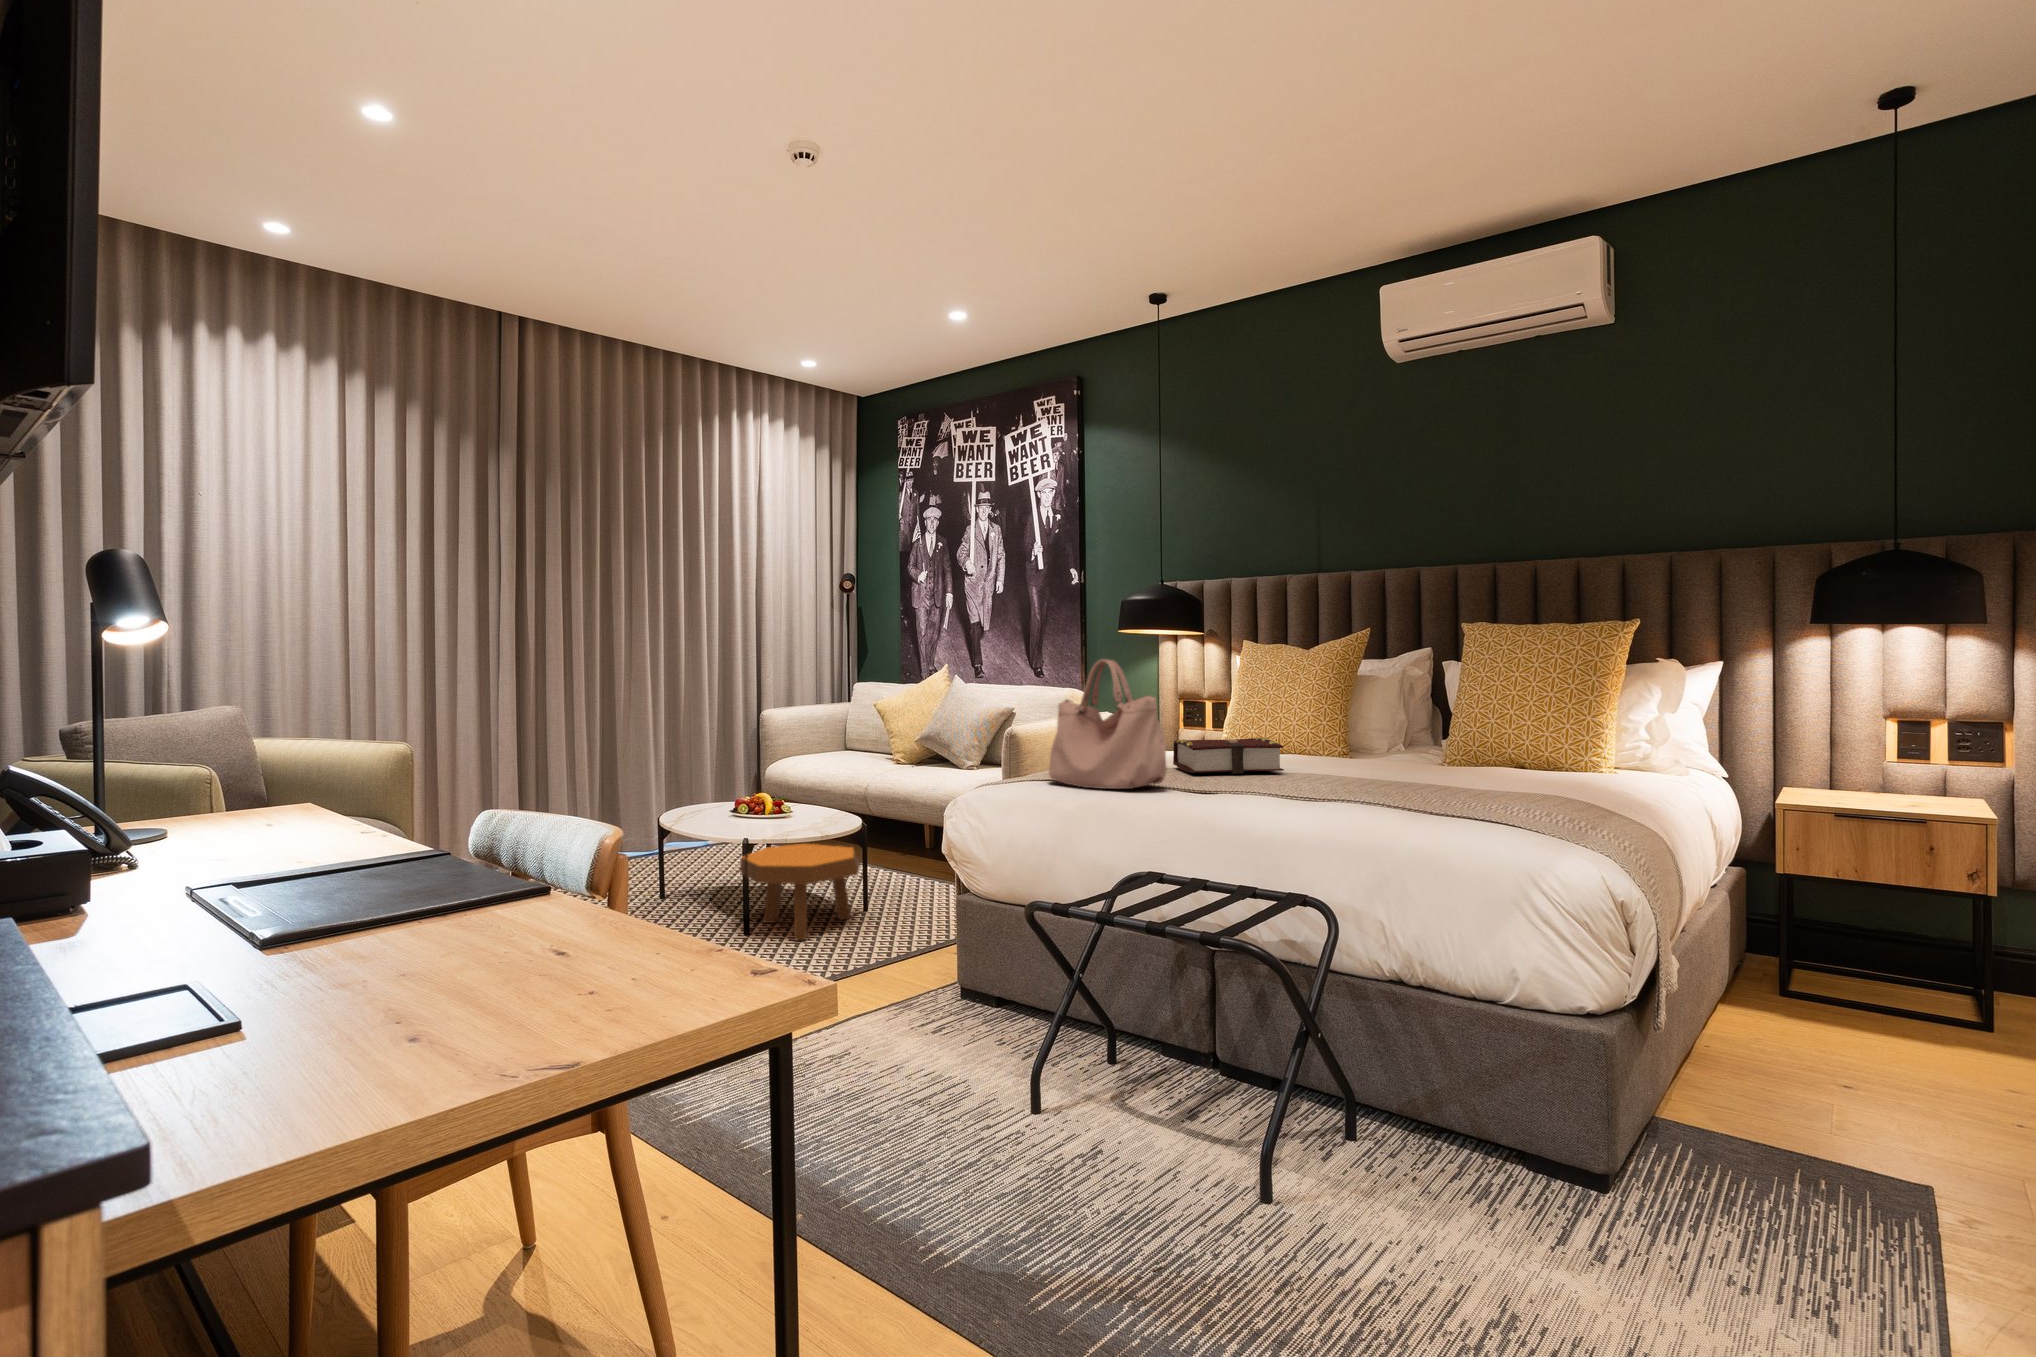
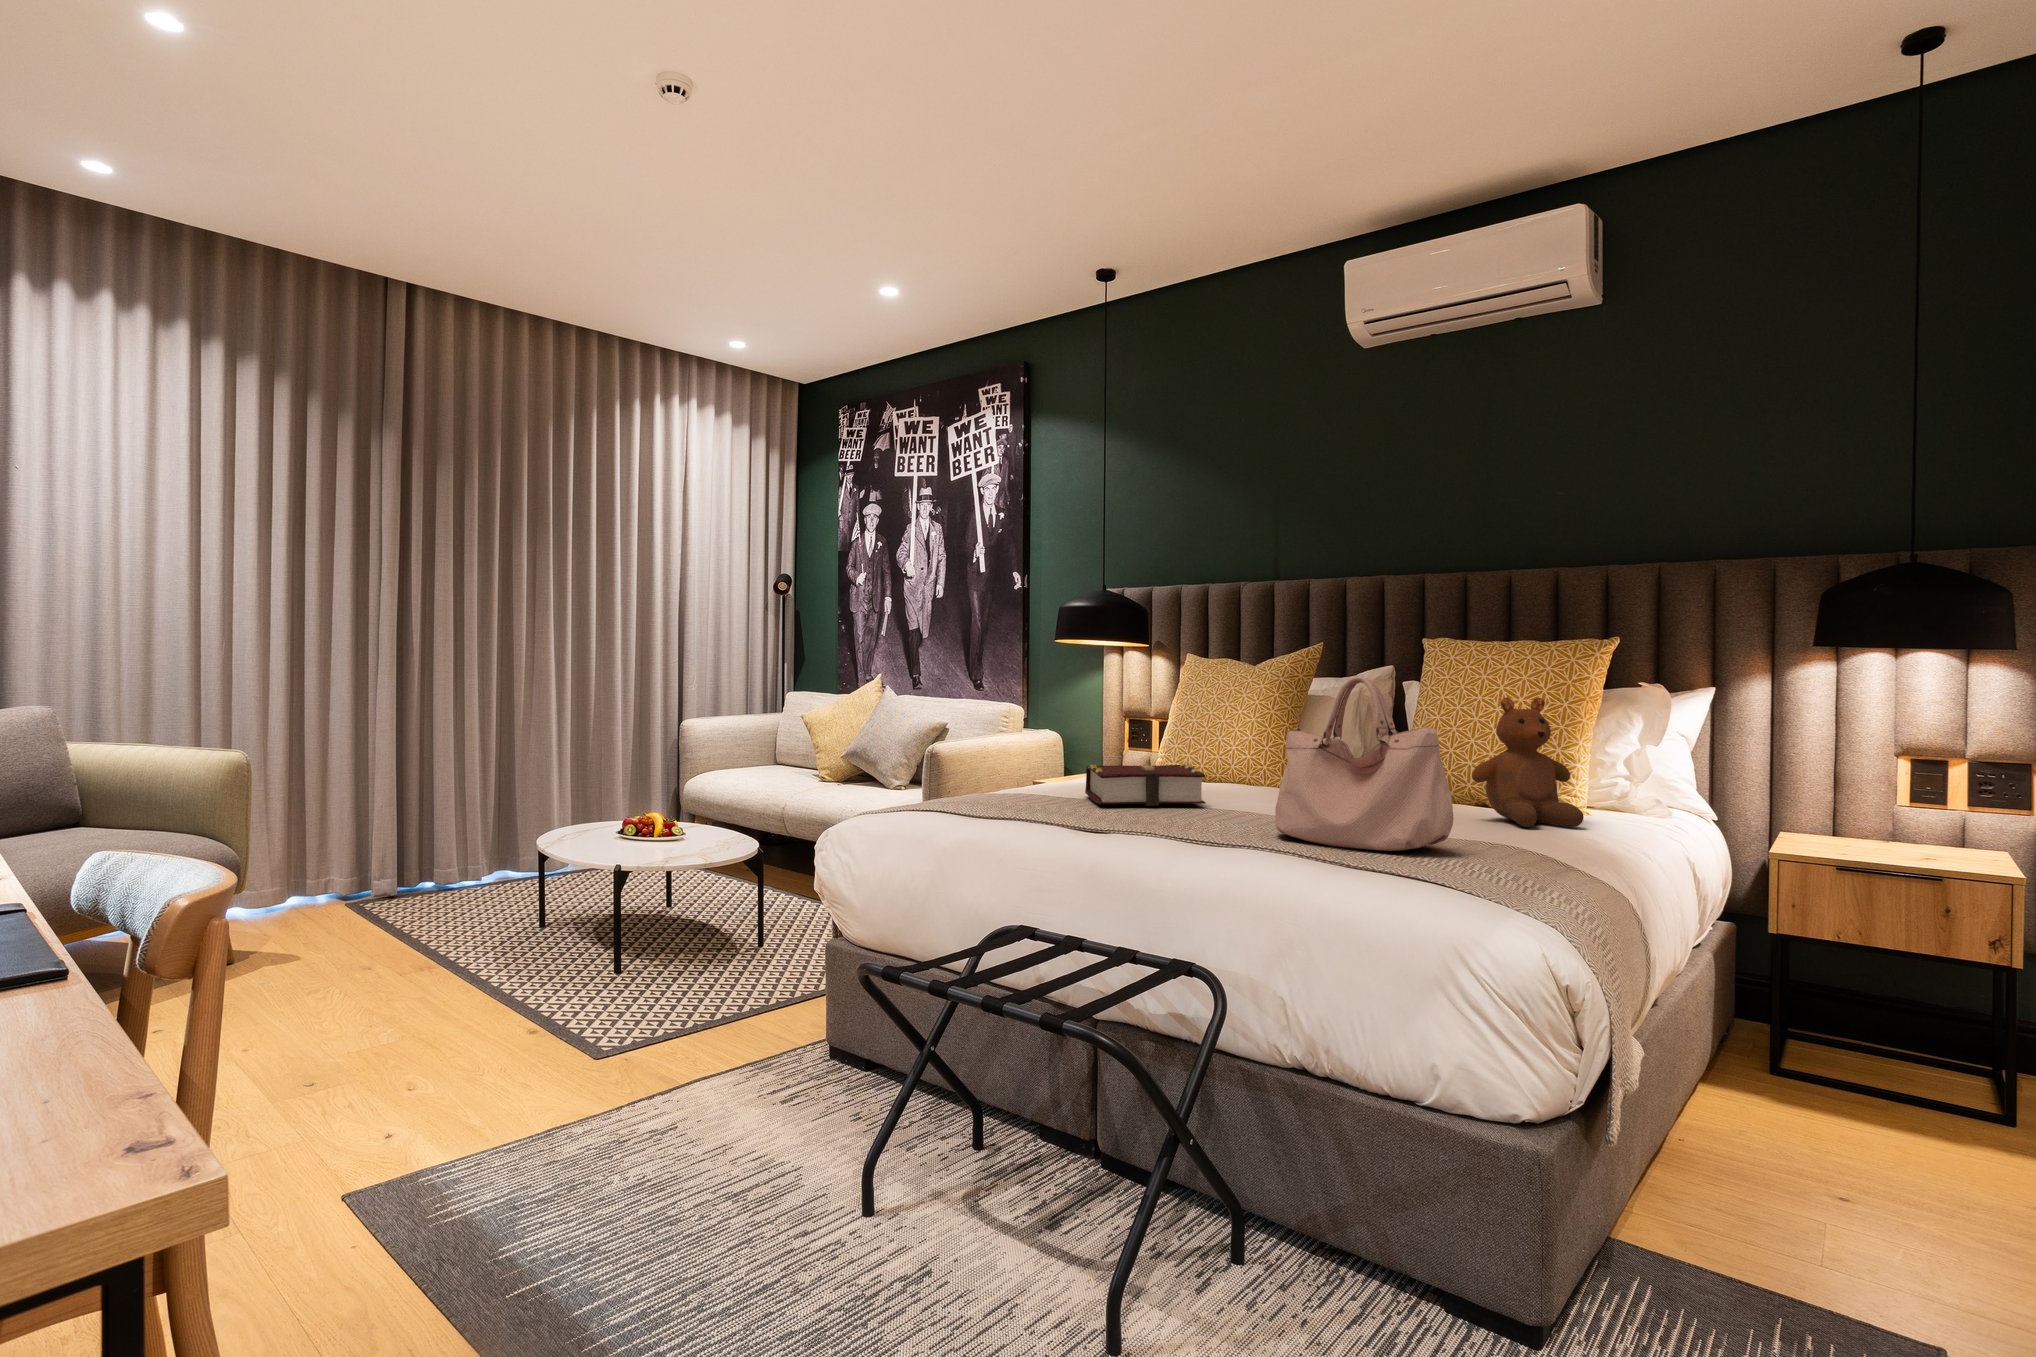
handbag: present [1049,659,1167,789] -> present [1275,677,1453,851]
teddy bear: none [1518,673,1617,784] -> present [1472,697,1584,827]
footstool: present [740,844,860,941] -> none [608,871,749,984]

